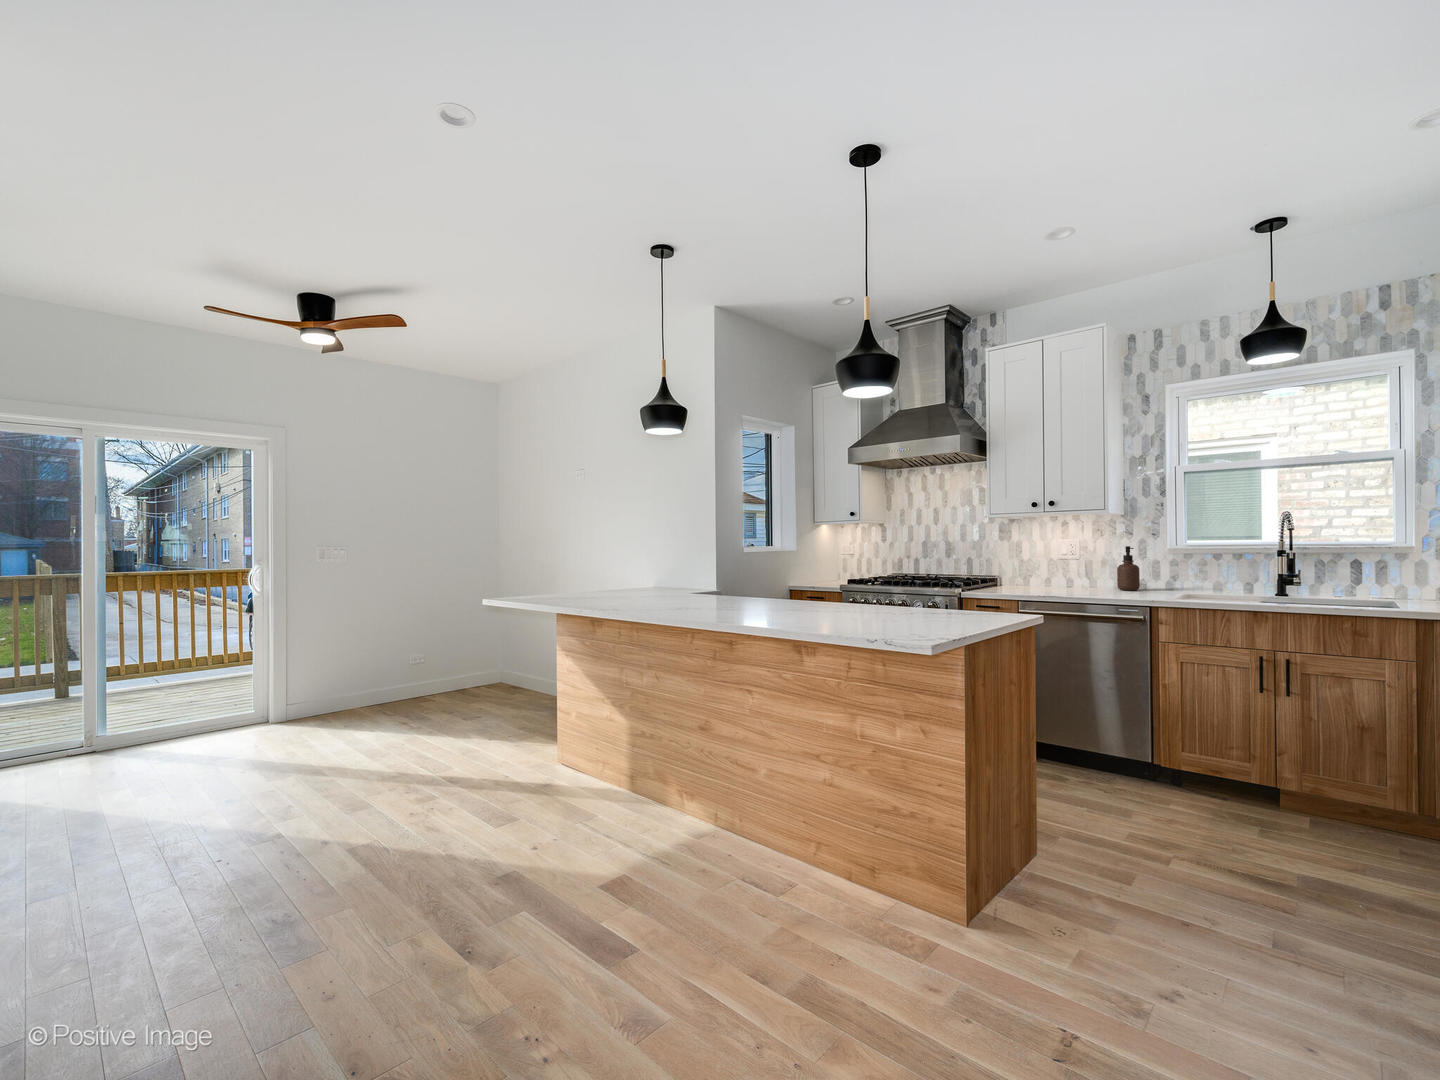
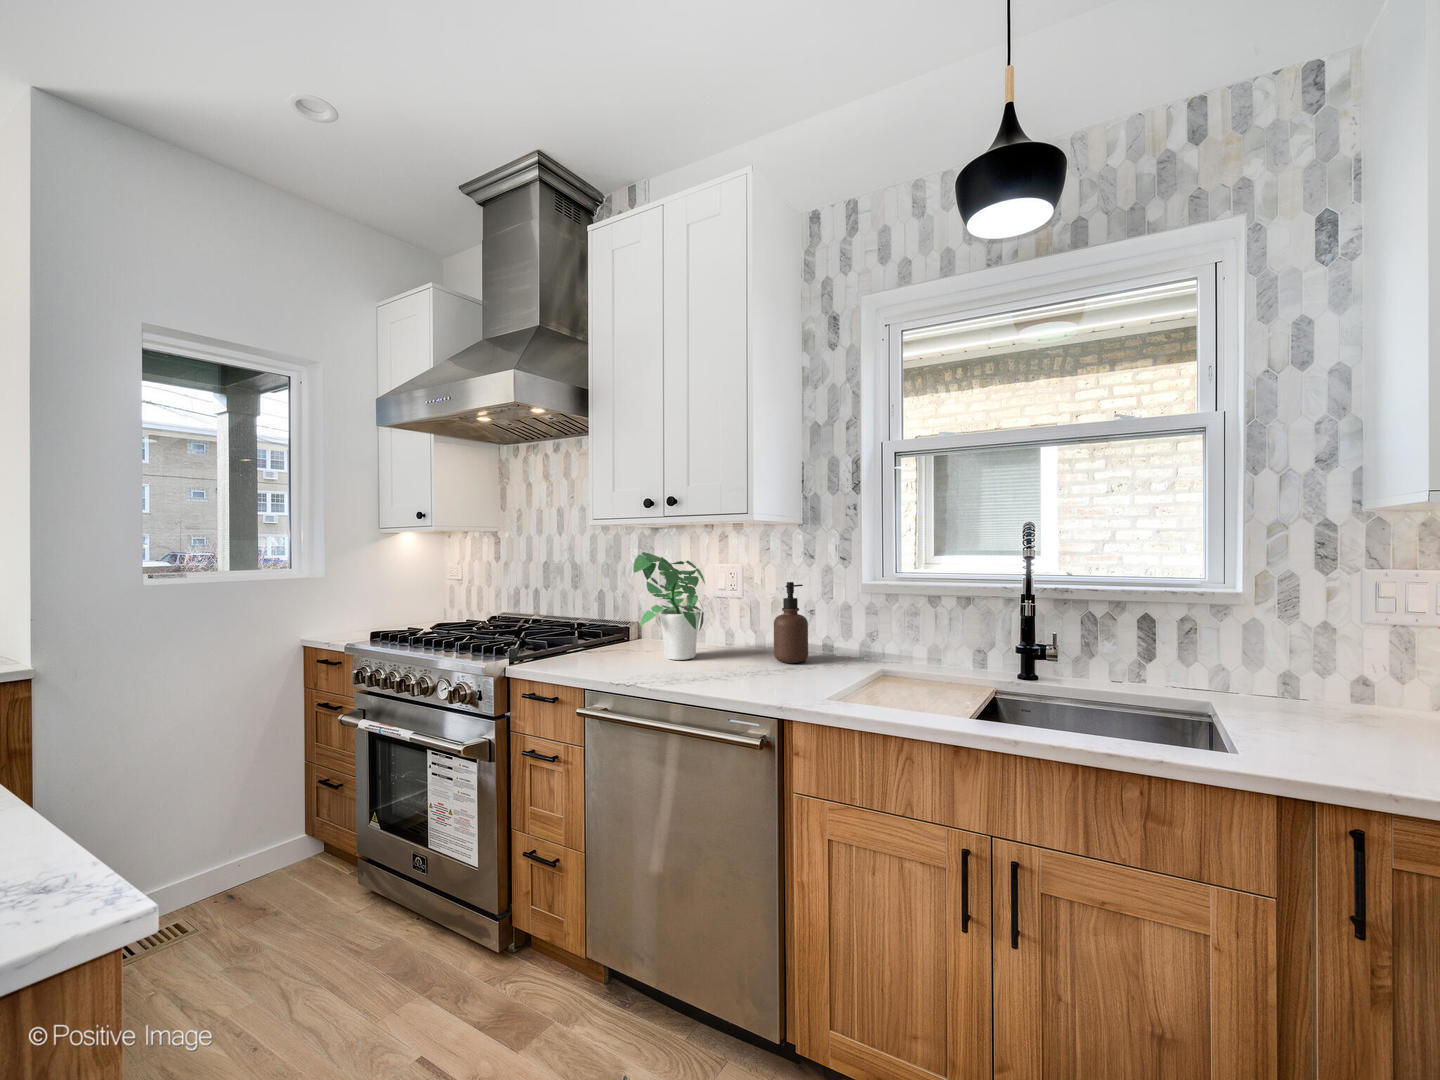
potted plant: none [1030,530,1075,589] -> present [634,552,705,660]

